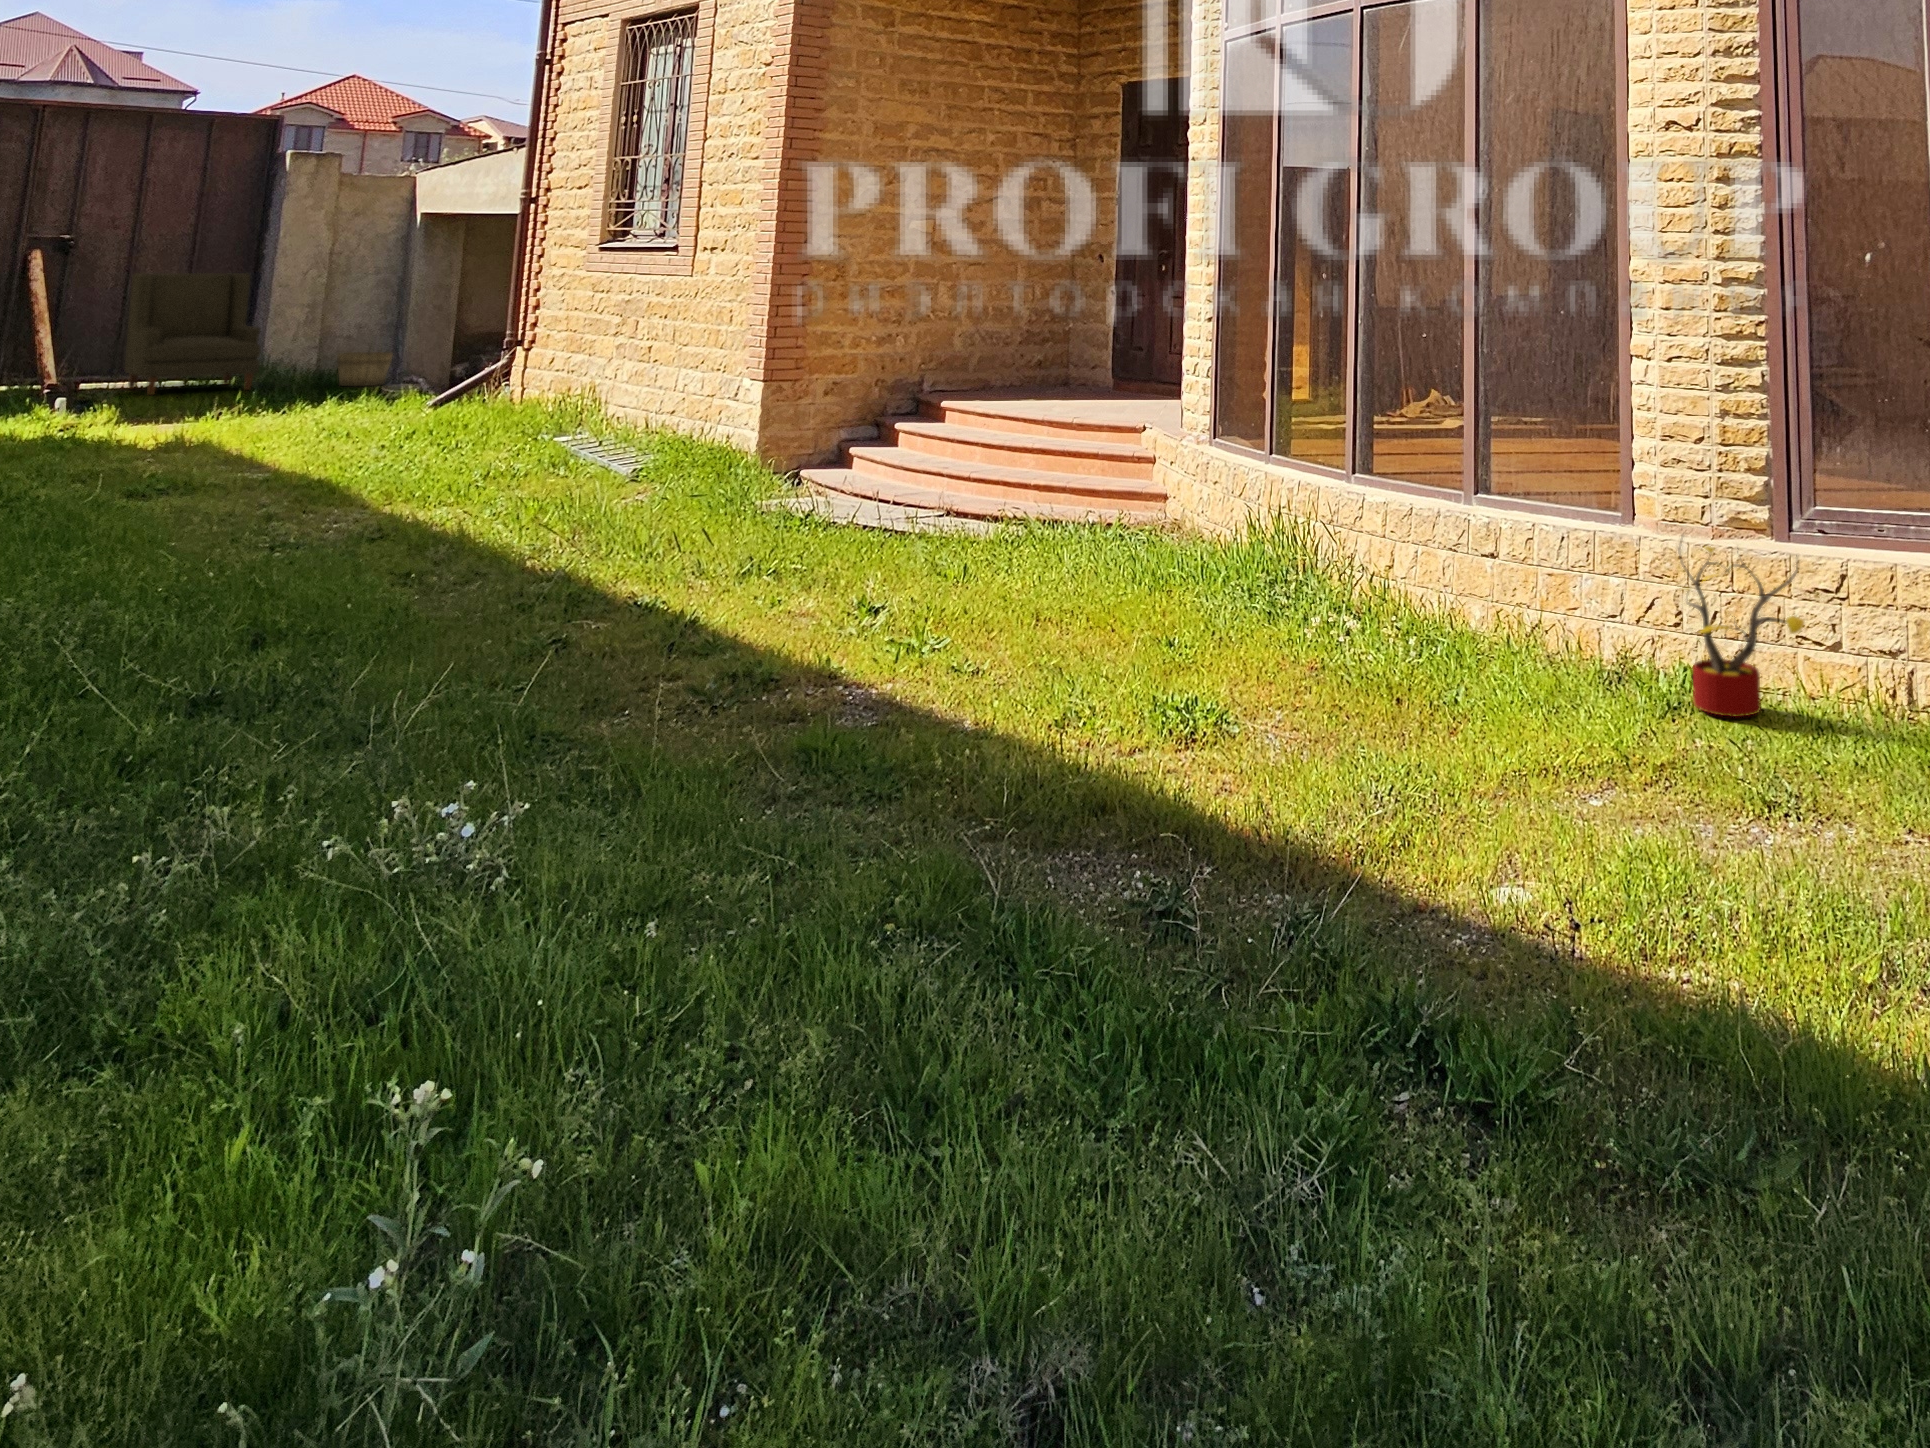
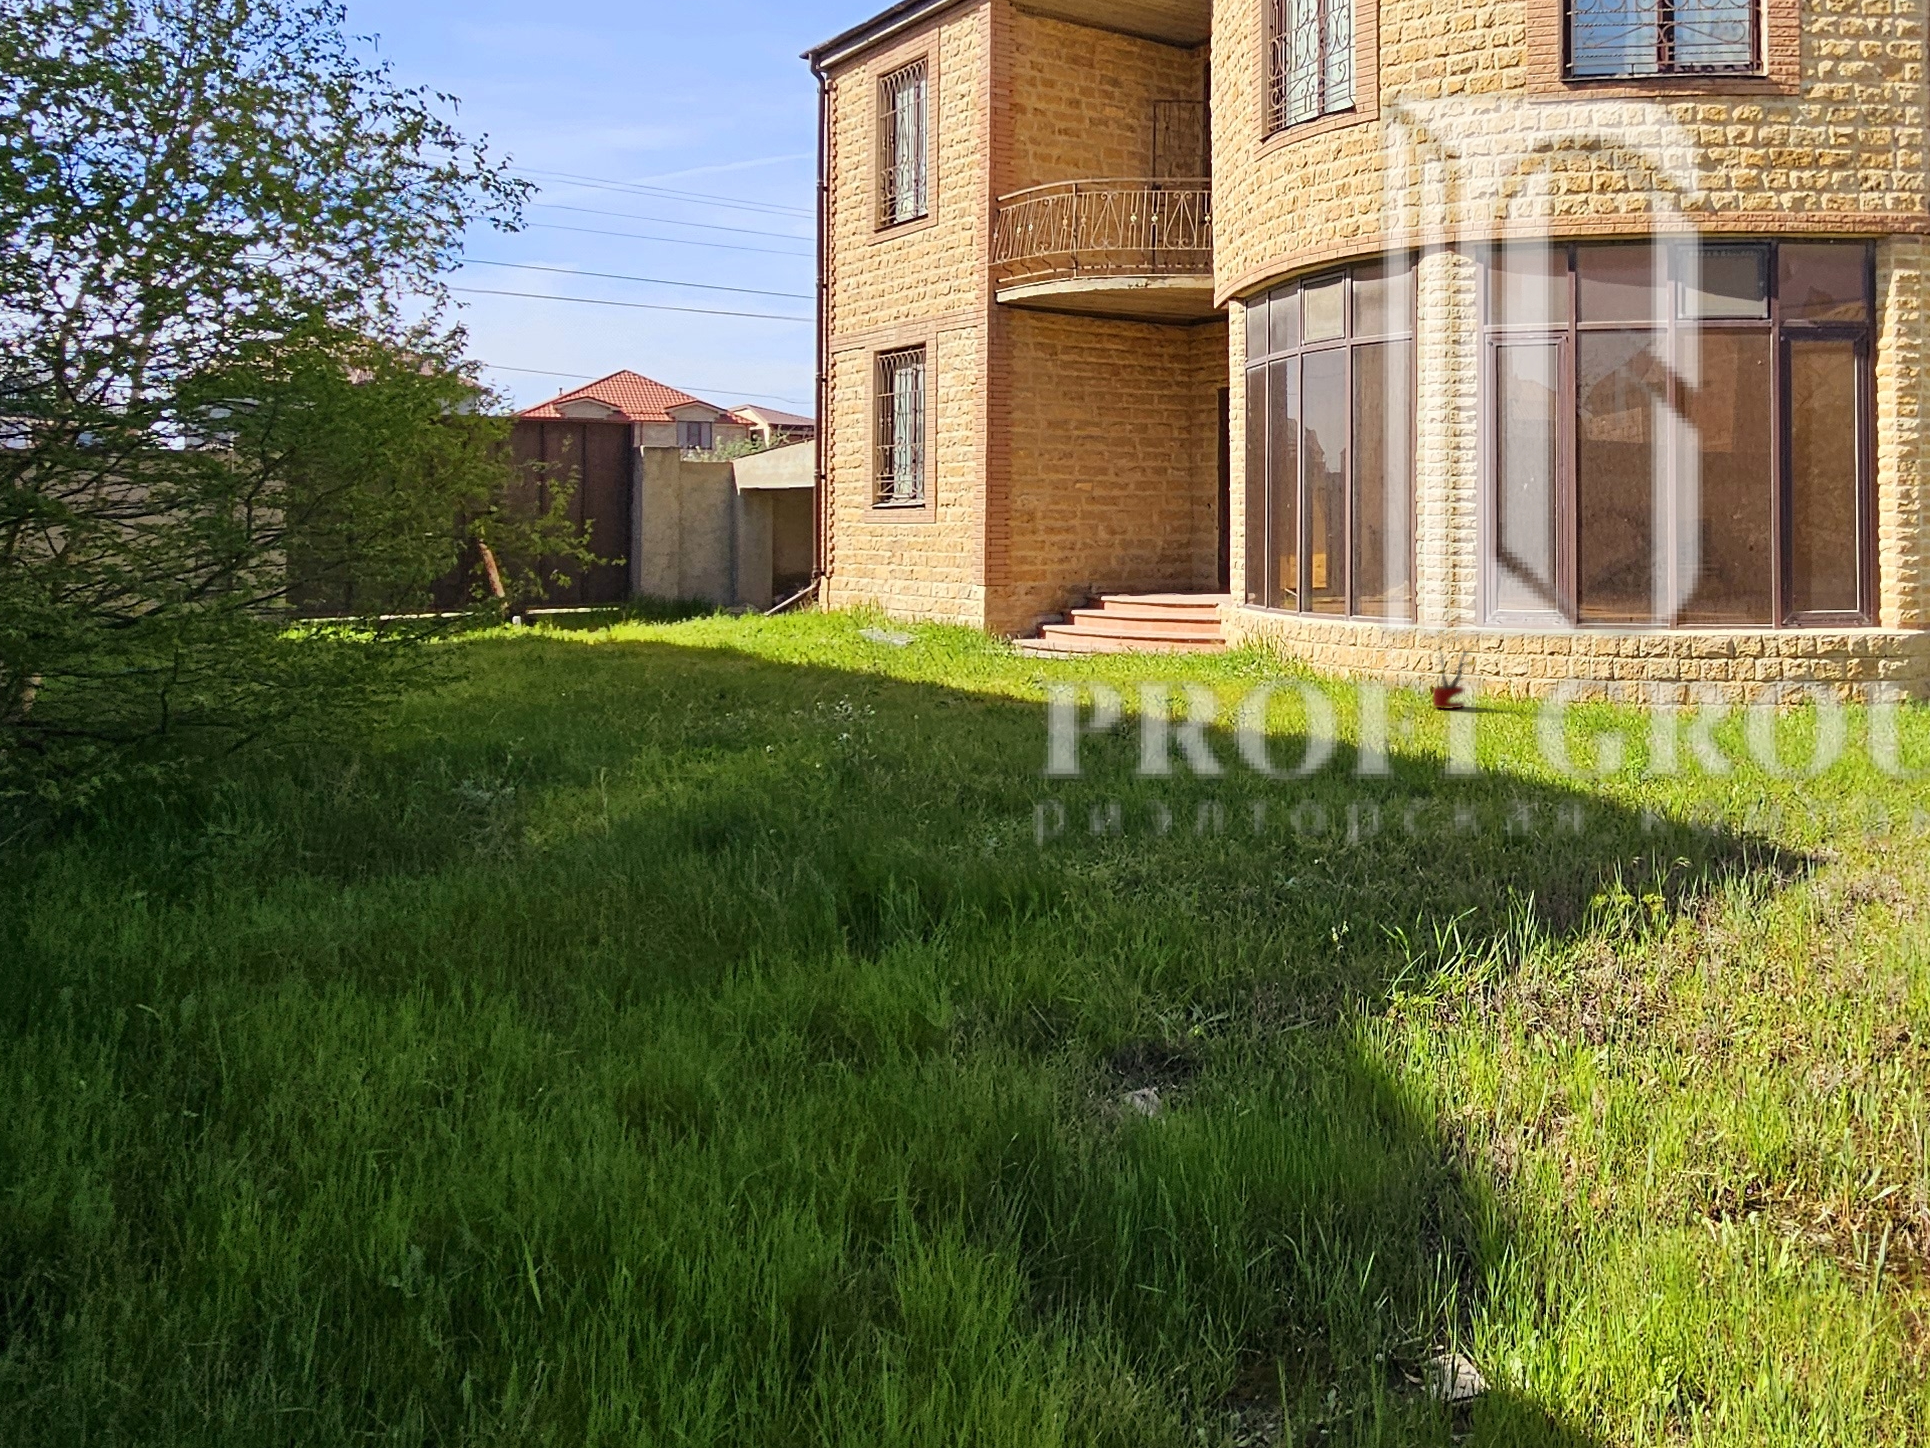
chair: present [125,273,261,395] -> none [544,534,642,618]
wooden bucket: present [337,343,392,386] -> none [693,580,733,611]

